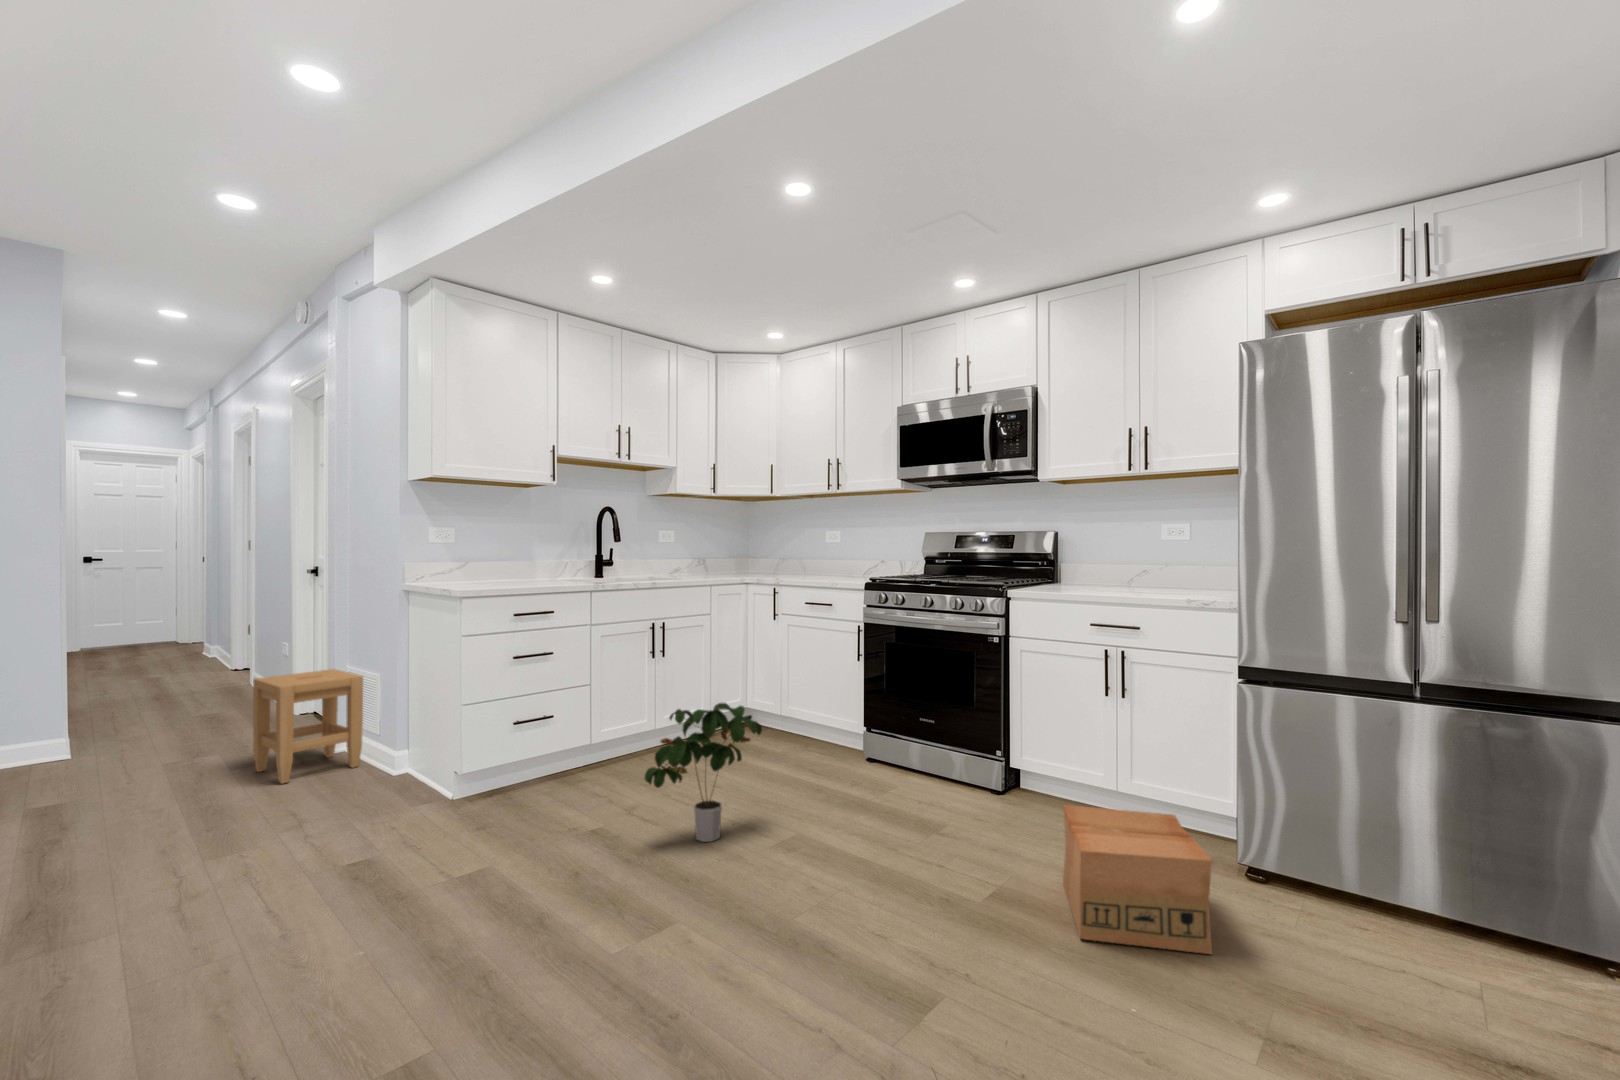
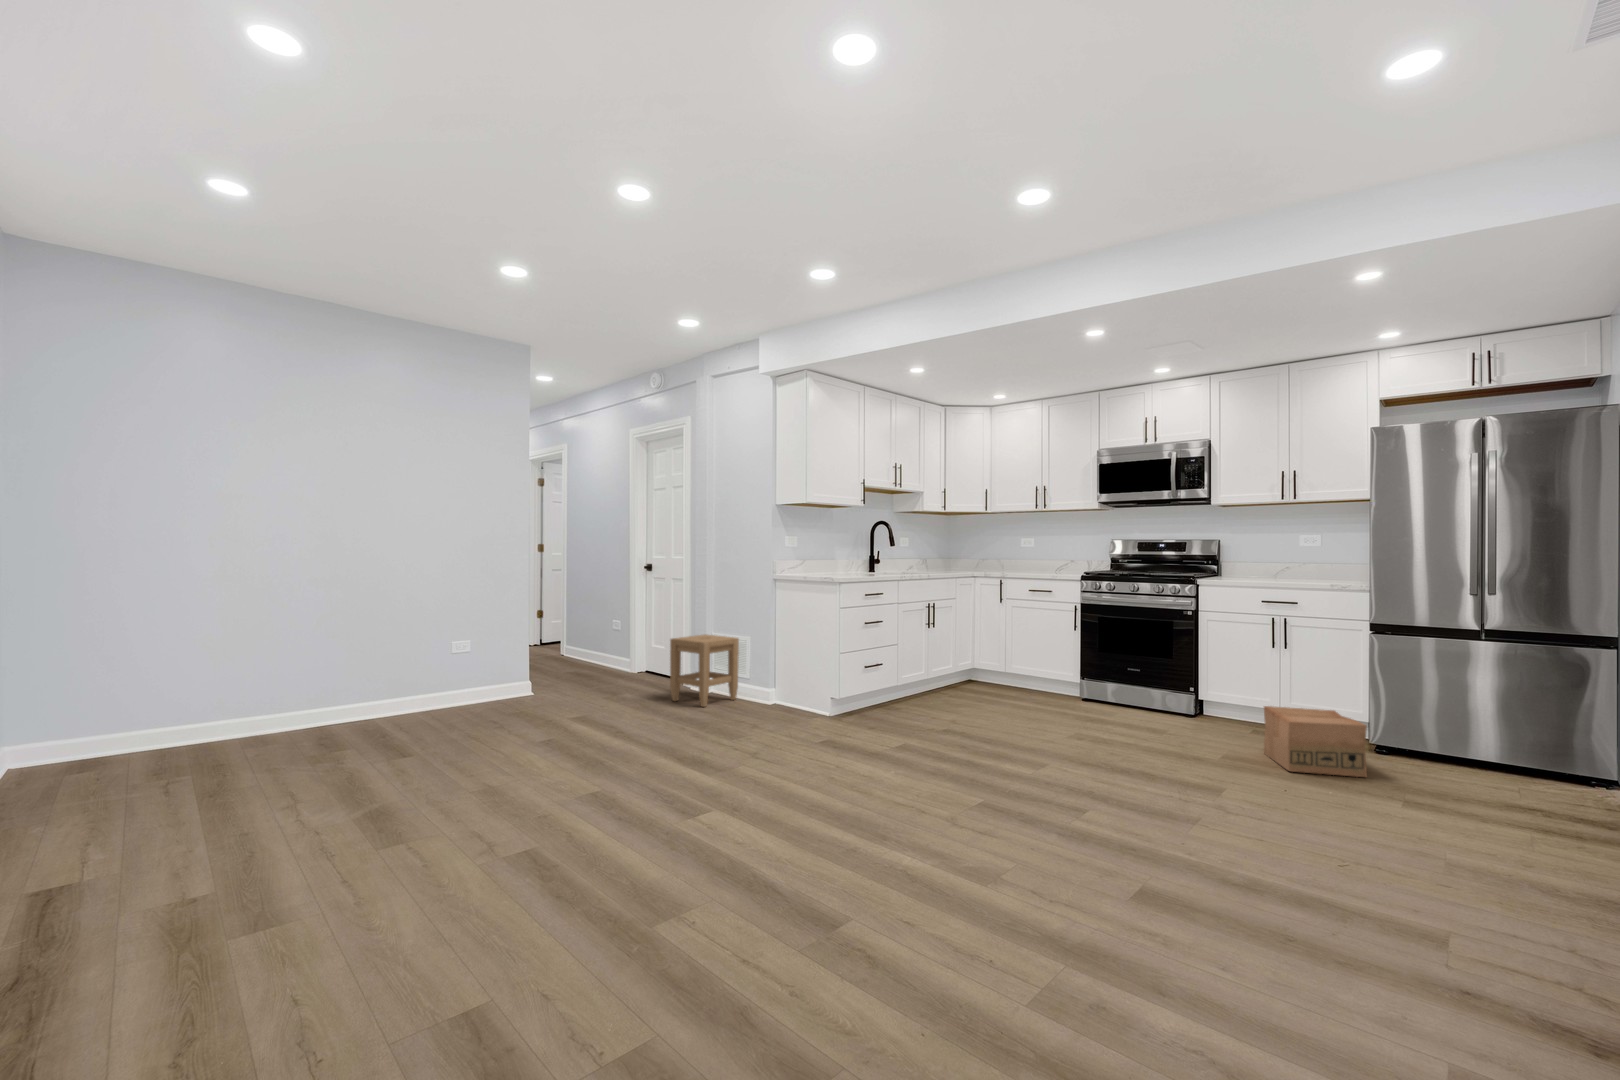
potted plant: present [644,703,762,842] -> none [988,649,1050,735]

